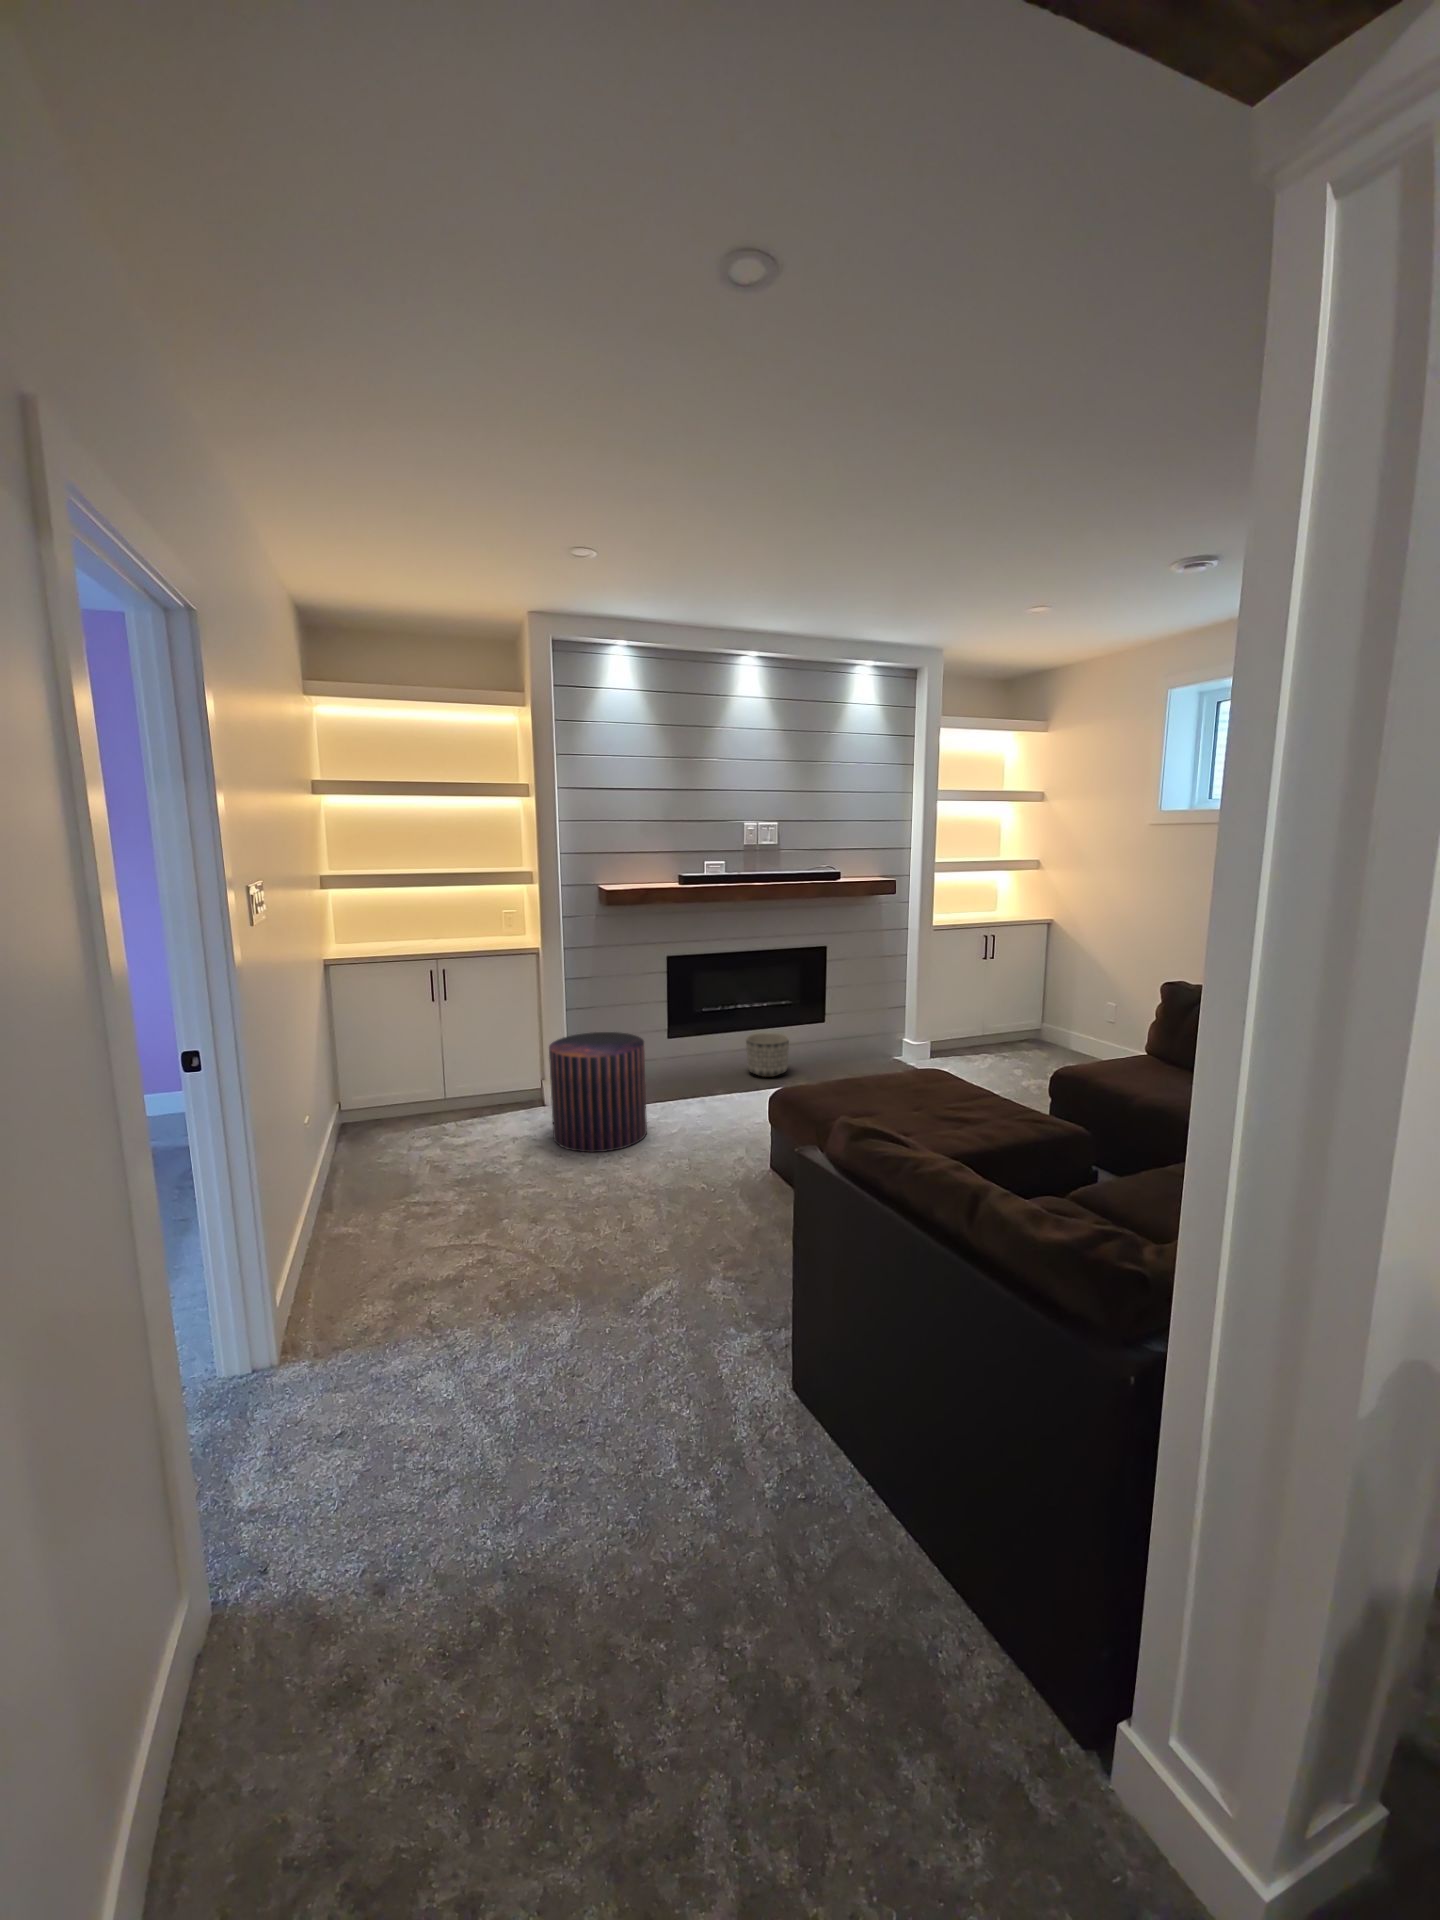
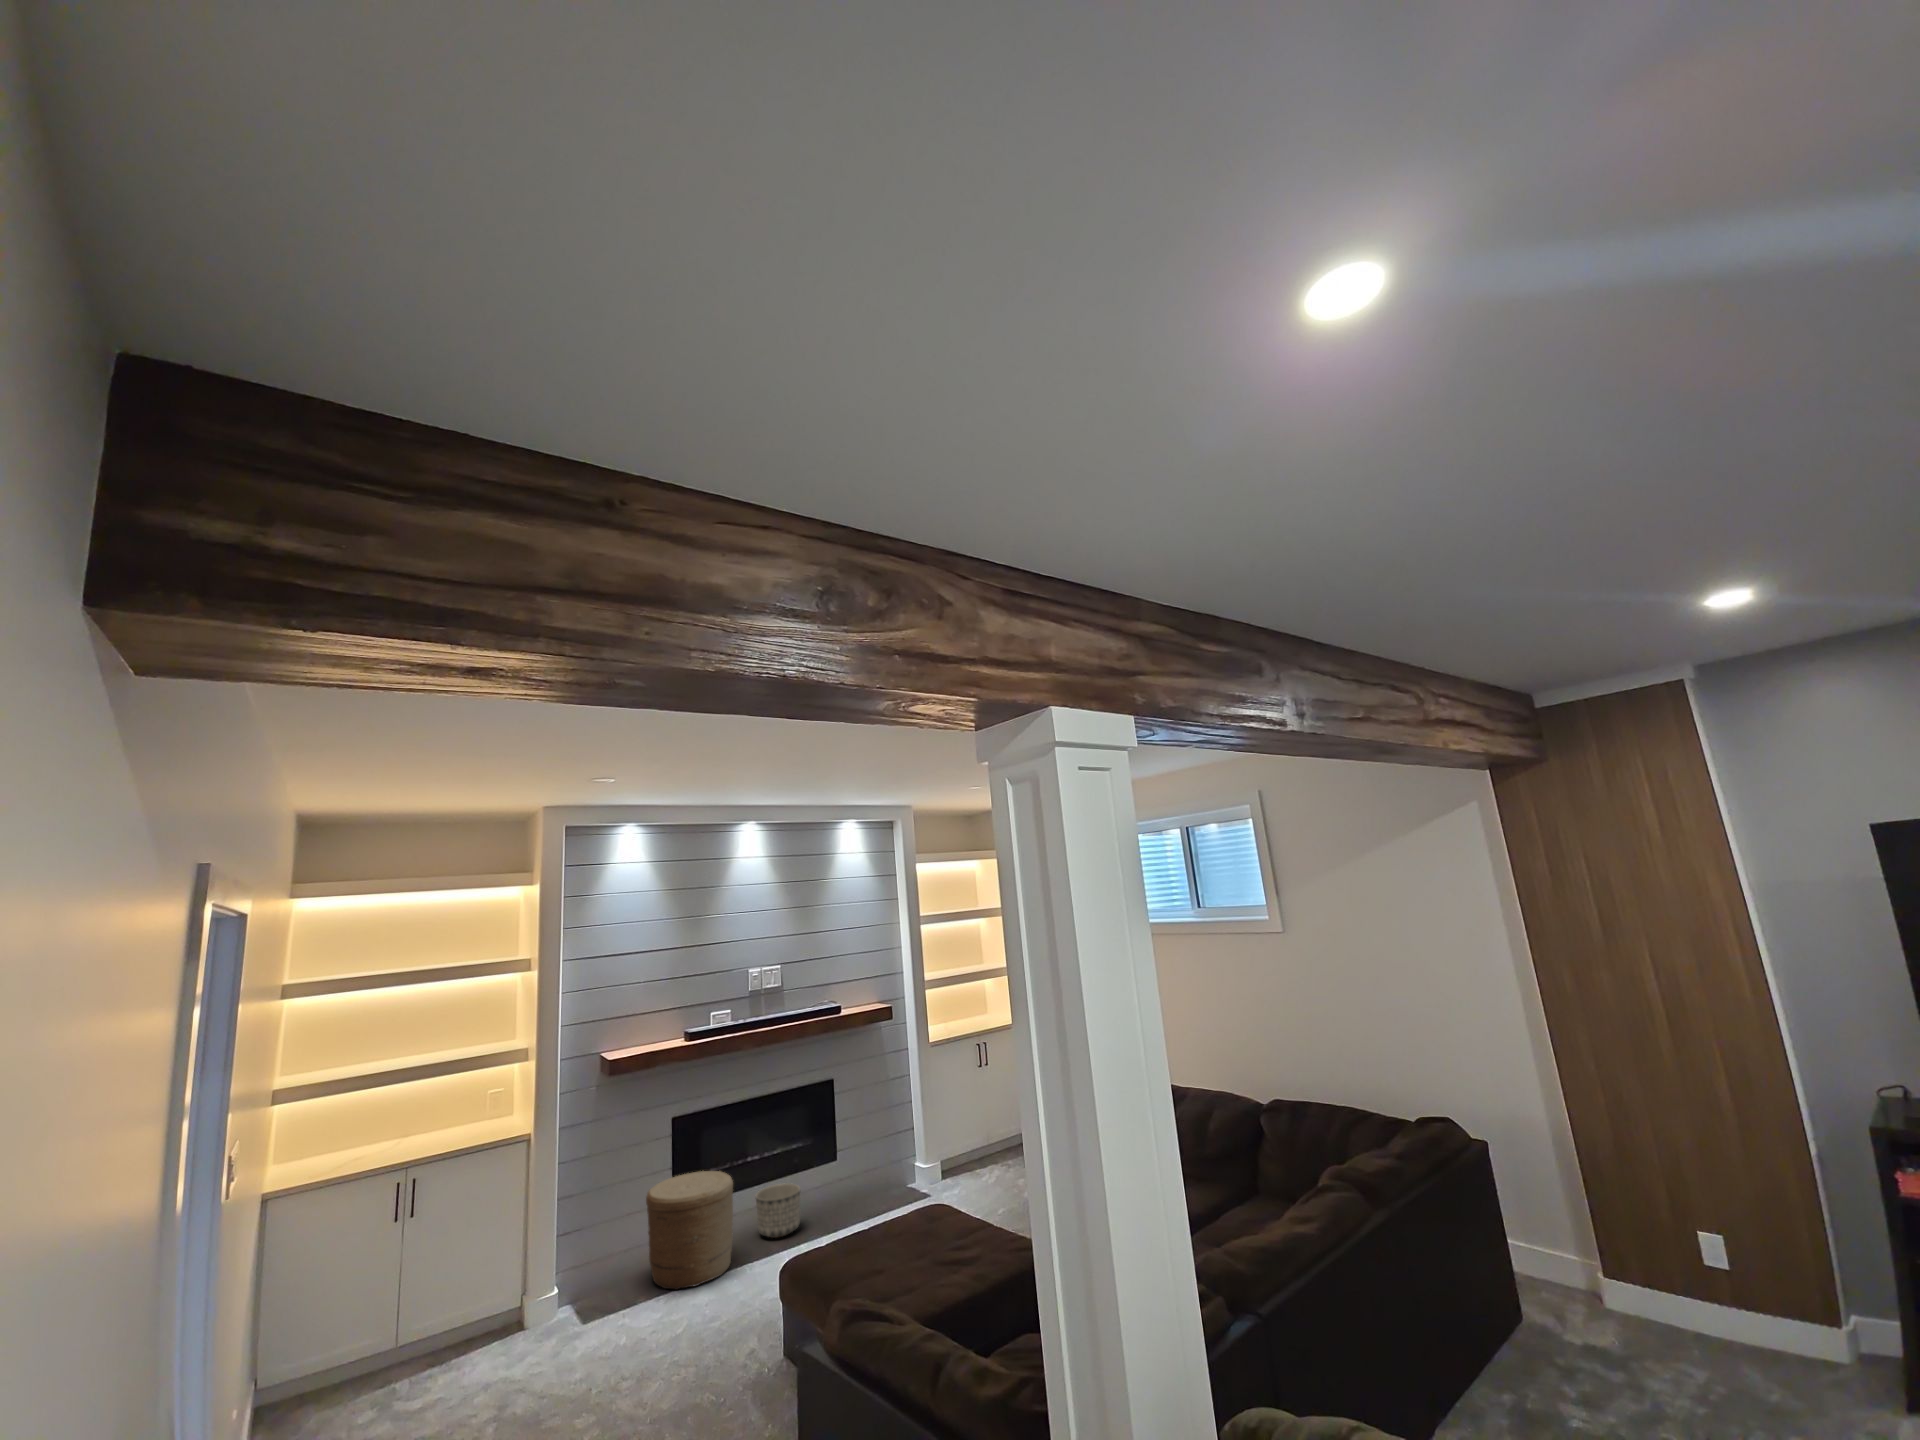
woven basket: none [644,1008,725,1101] -> present [646,1171,733,1290]
pouf: present [549,1032,647,1152] -> none [538,1221,649,1384]

